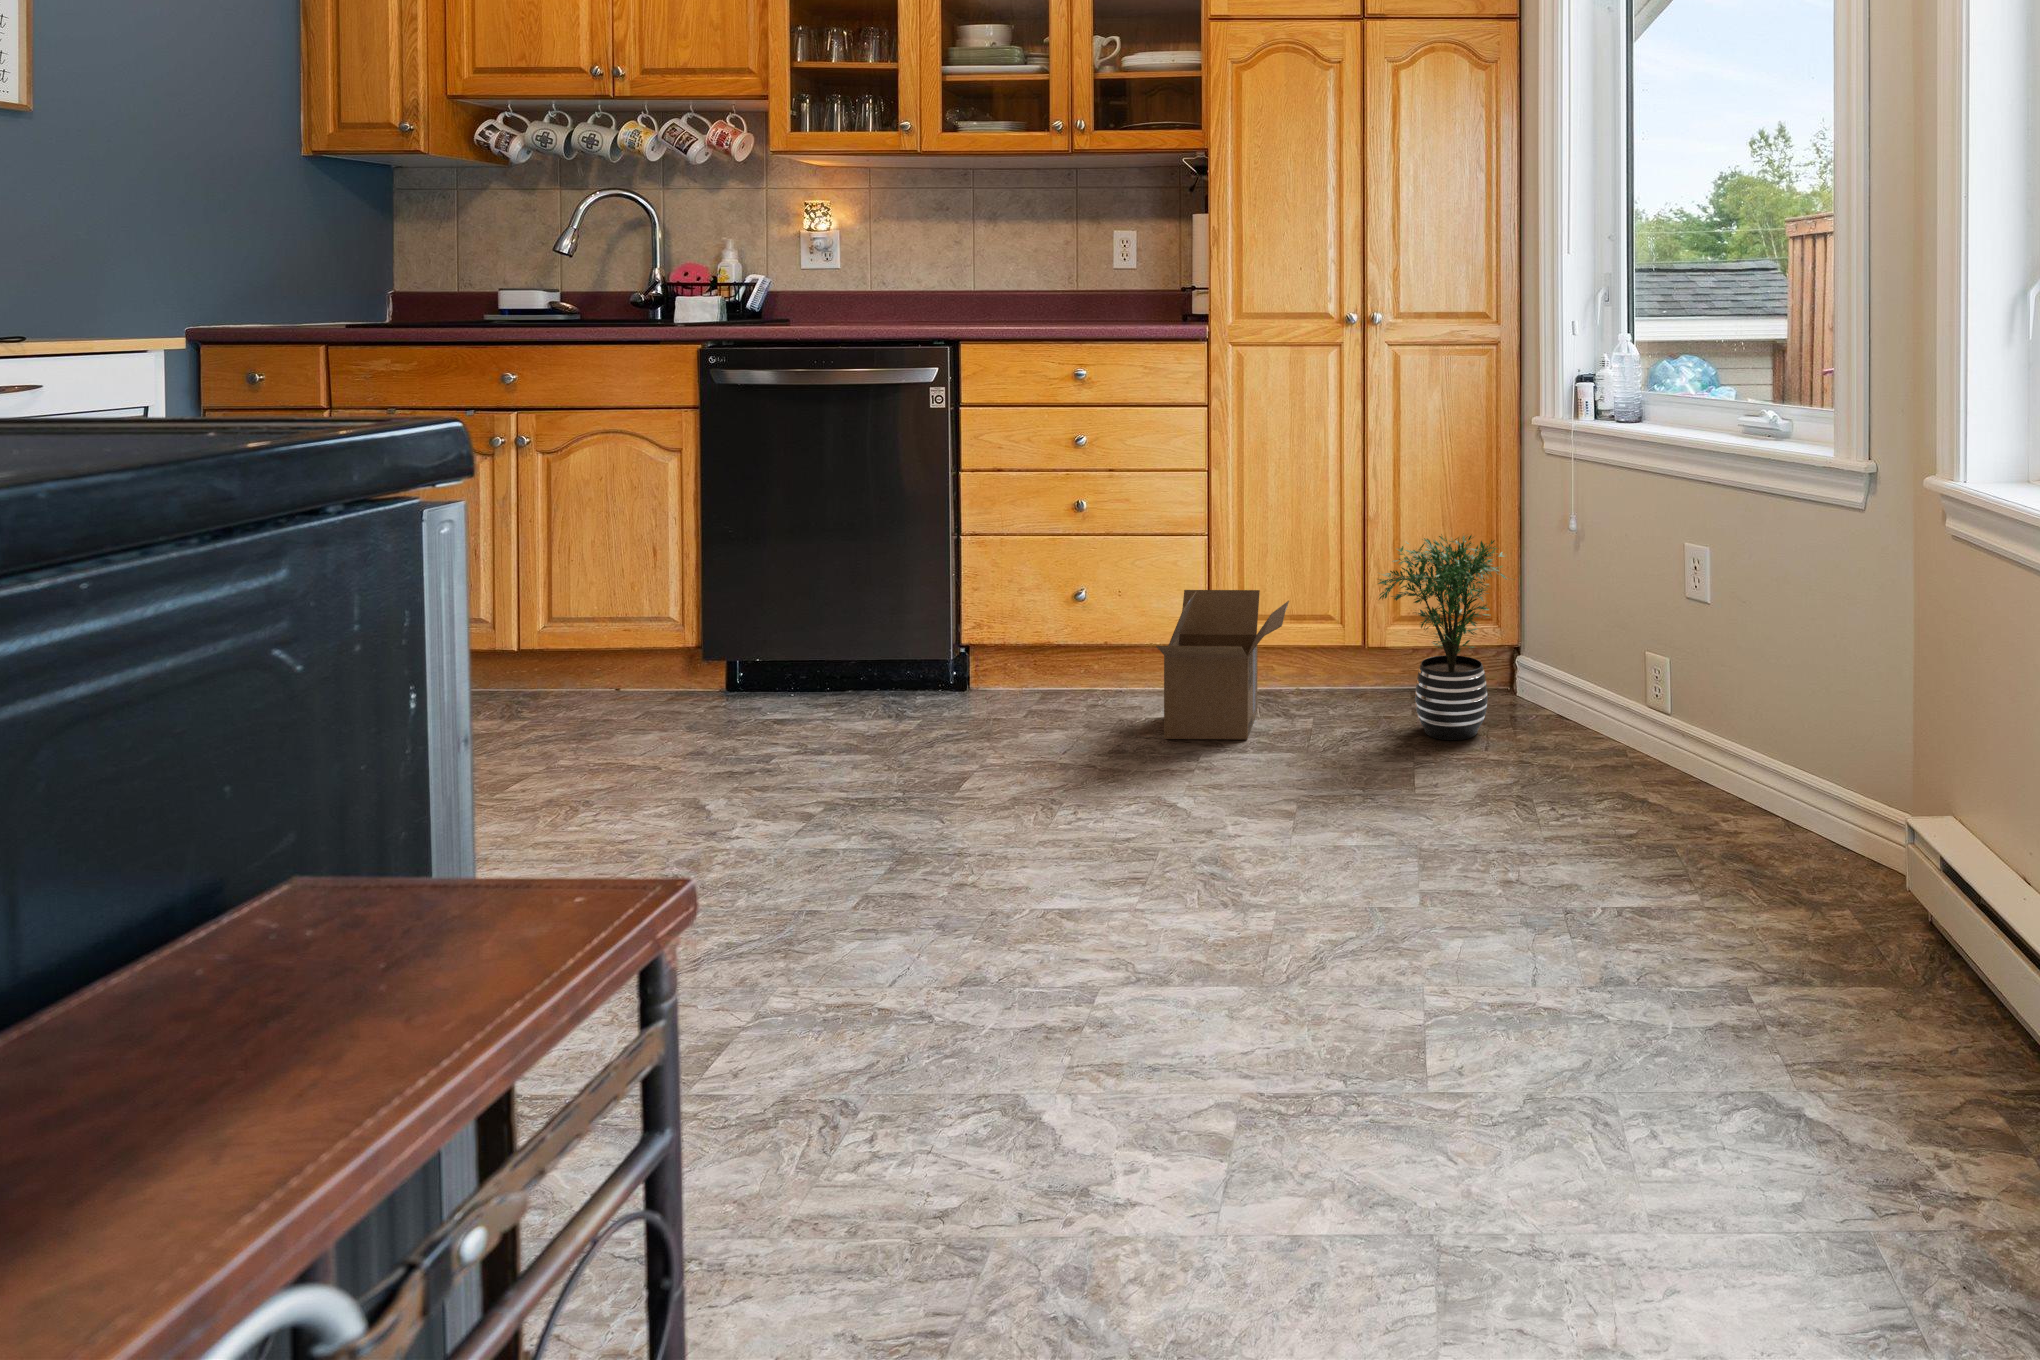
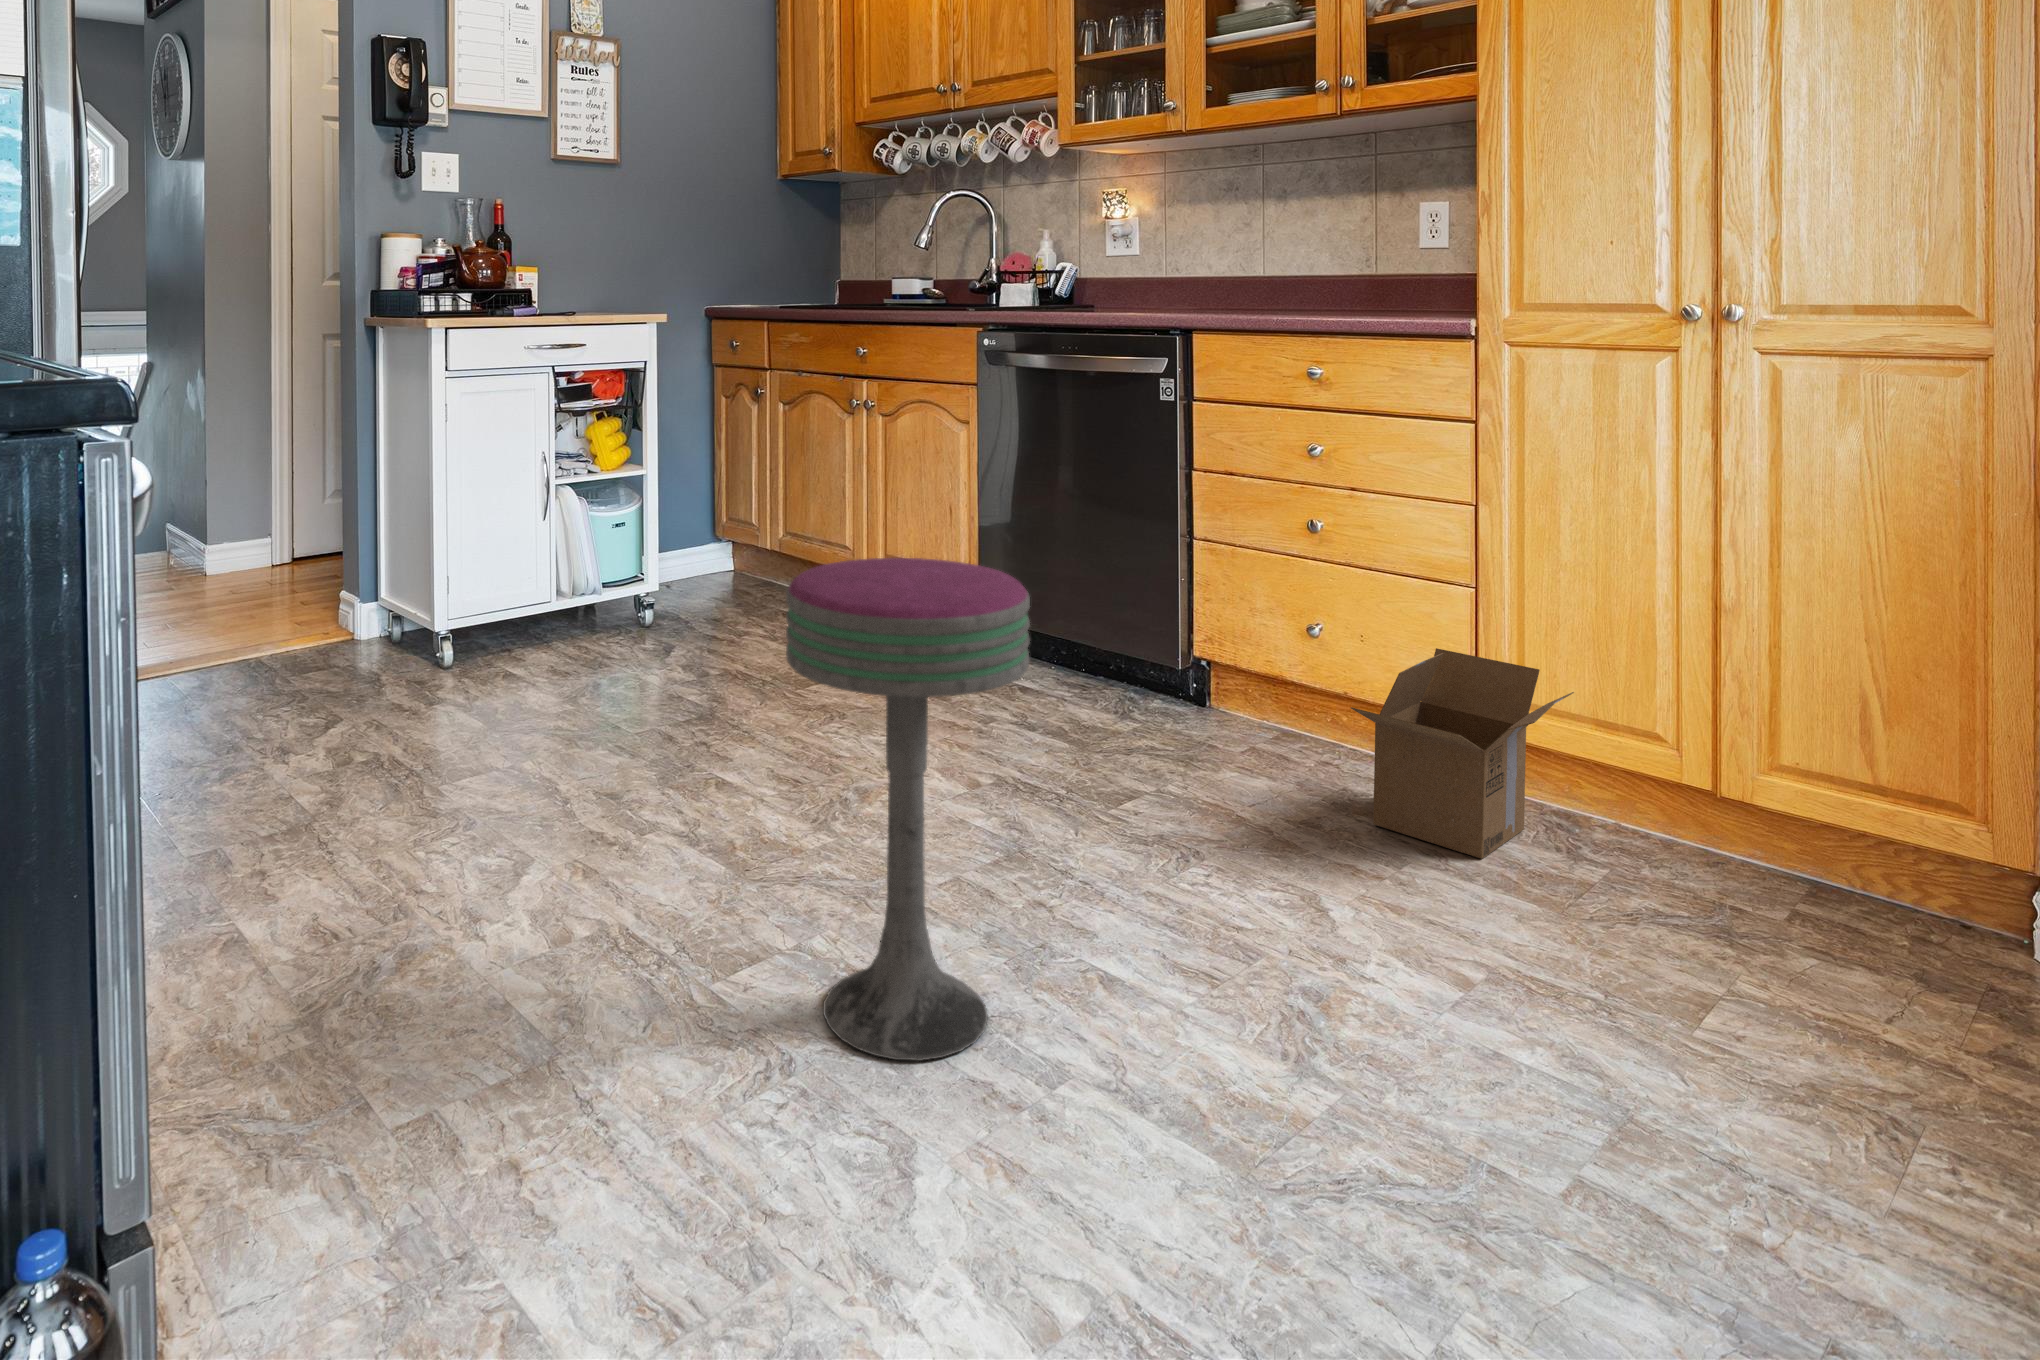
potted plant: present [1378,534,1506,740] -> none [1691,641,1978,974]
bar stool: none [784,567,1038,1059] -> present [786,558,1030,1061]

